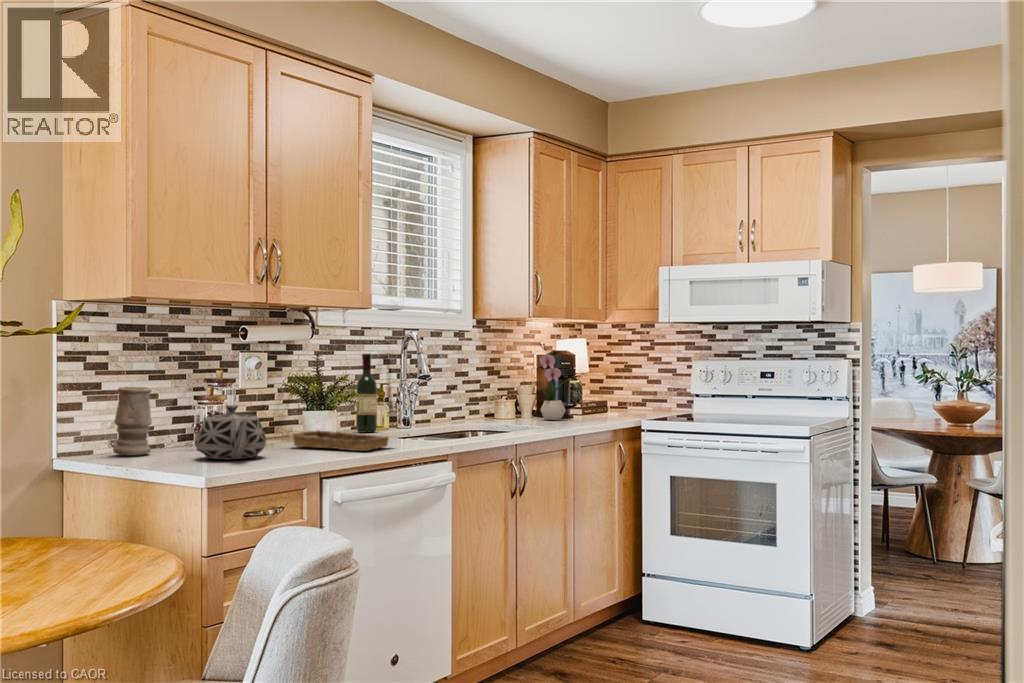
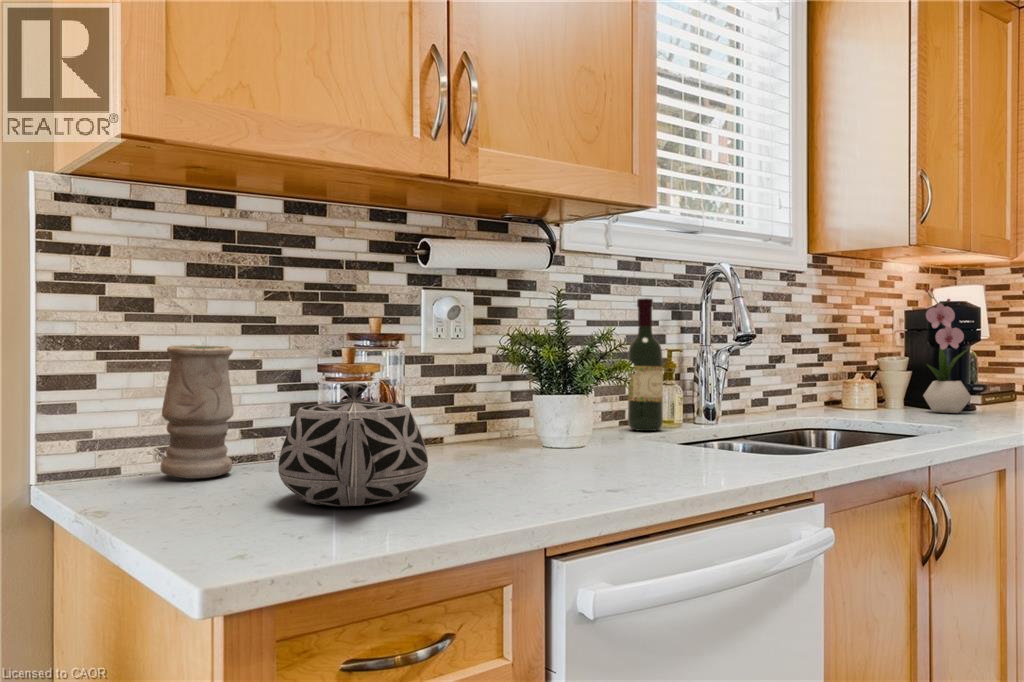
tray: present [292,430,389,451] -> none [493,431,712,489]

